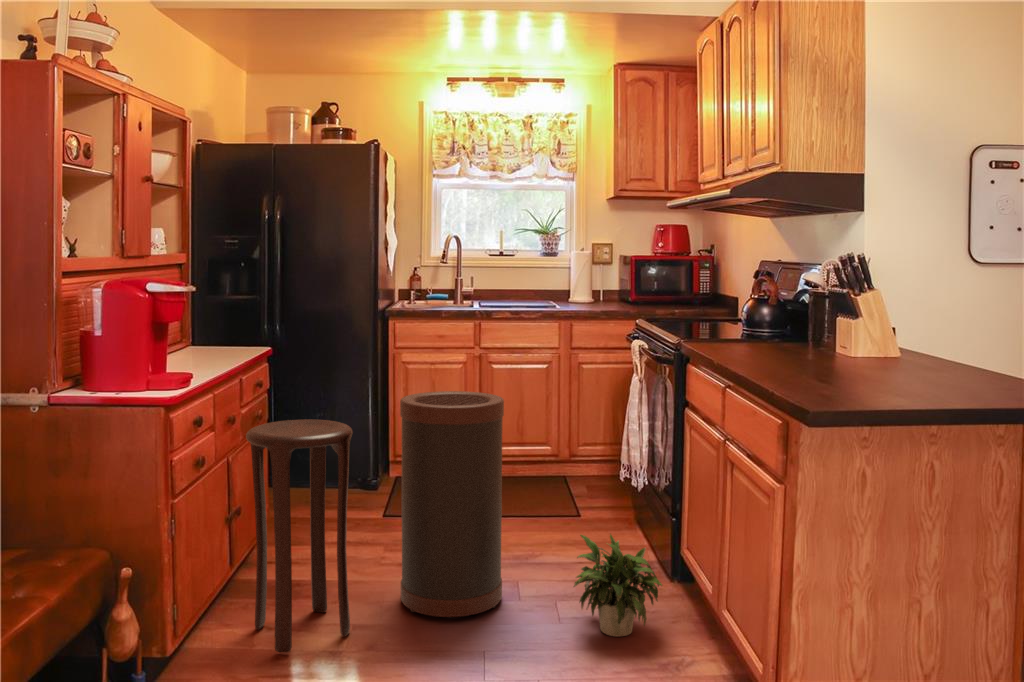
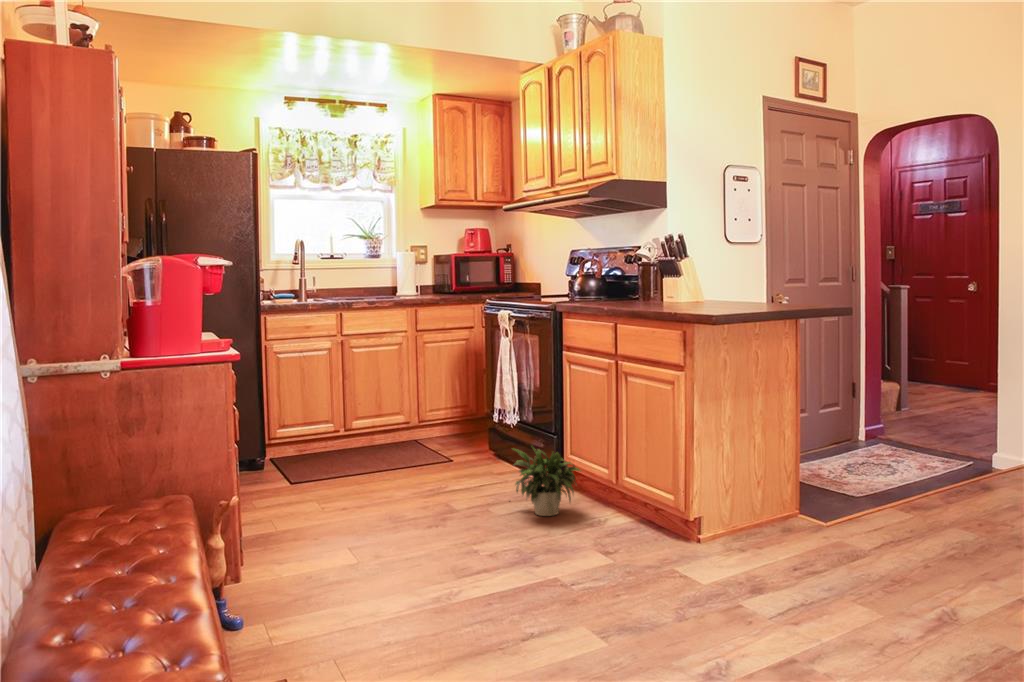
trash can: present [400,391,504,617] -> none [364,349,452,527]
stool: present [246,420,353,653] -> none [260,373,353,562]

